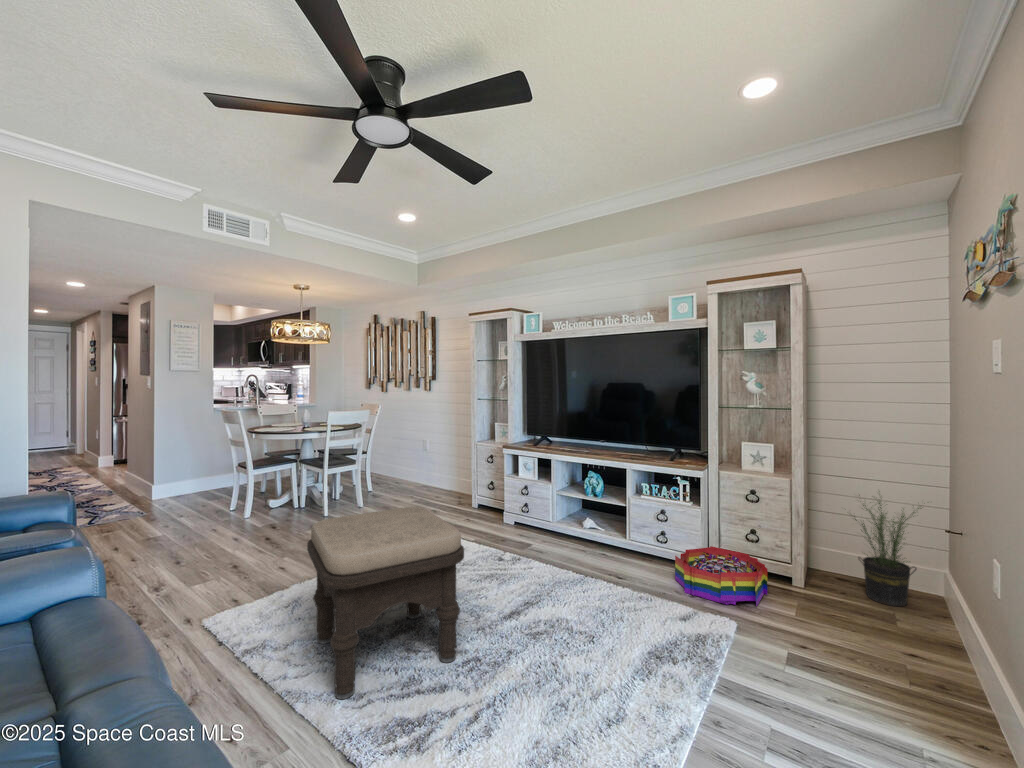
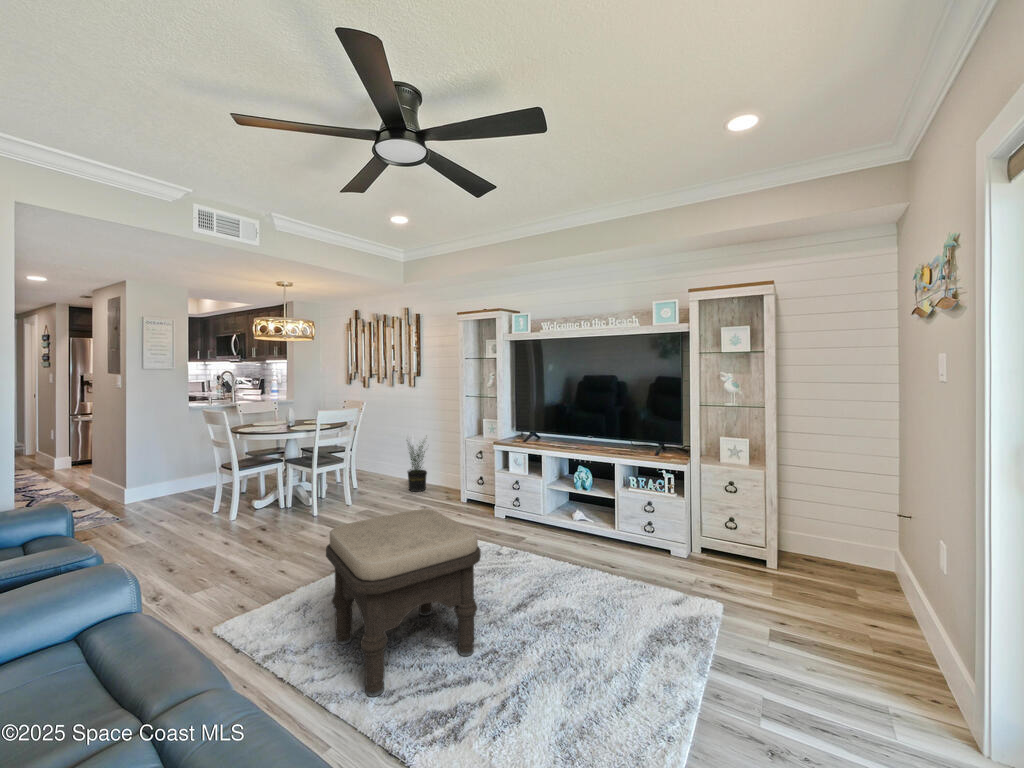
potted plant: present [854,491,919,606] -> present [408,445,427,492]
storage bin: present [675,546,768,606] -> none [663,535,747,590]

